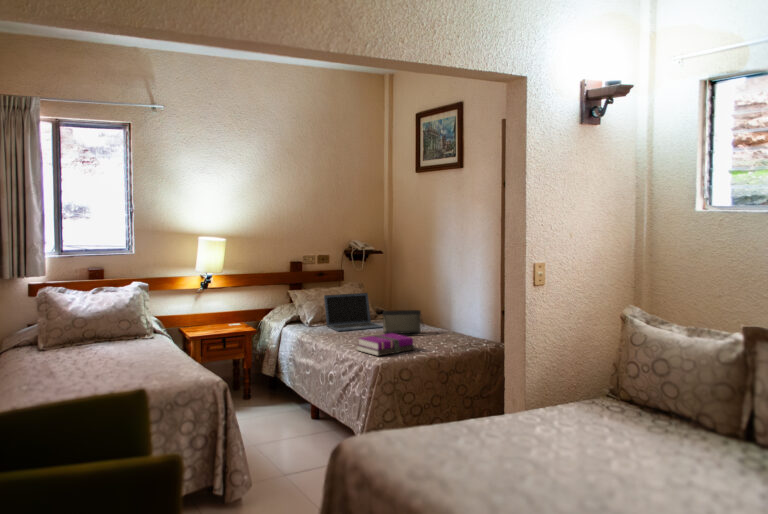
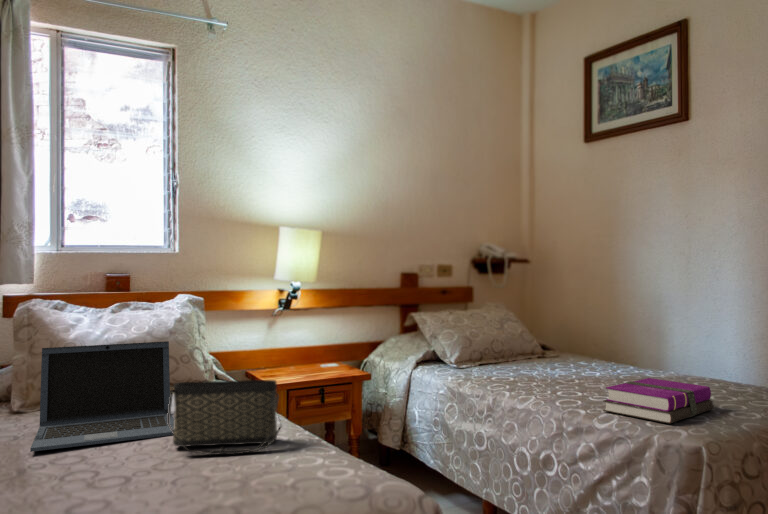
laptop: present [324,293,383,331] -> present [30,341,174,452]
handbag: present [383,310,423,336] -> present [167,380,281,455]

